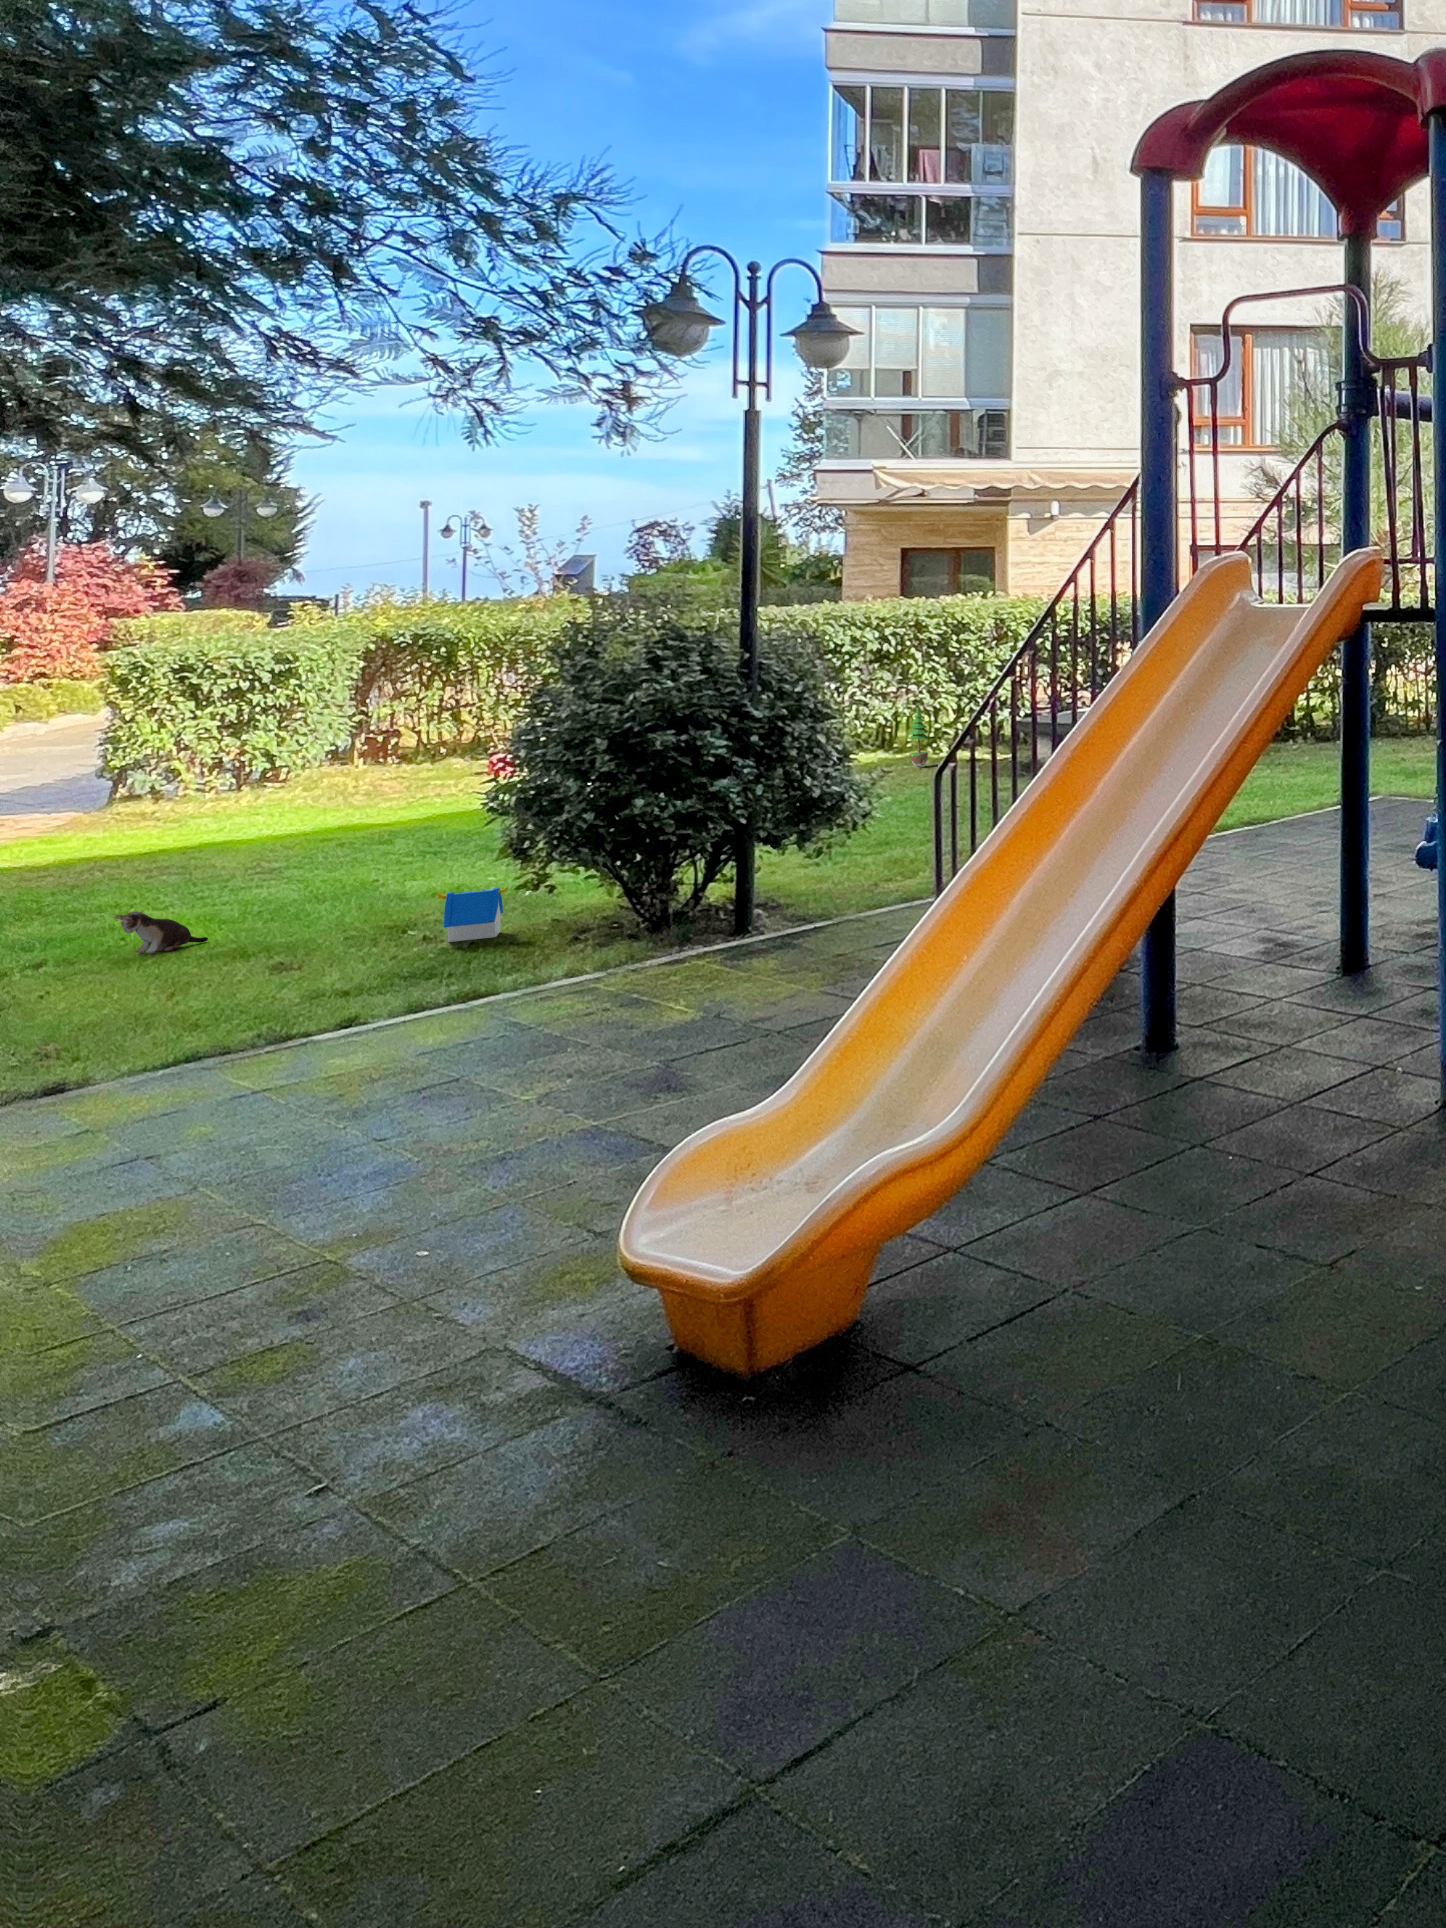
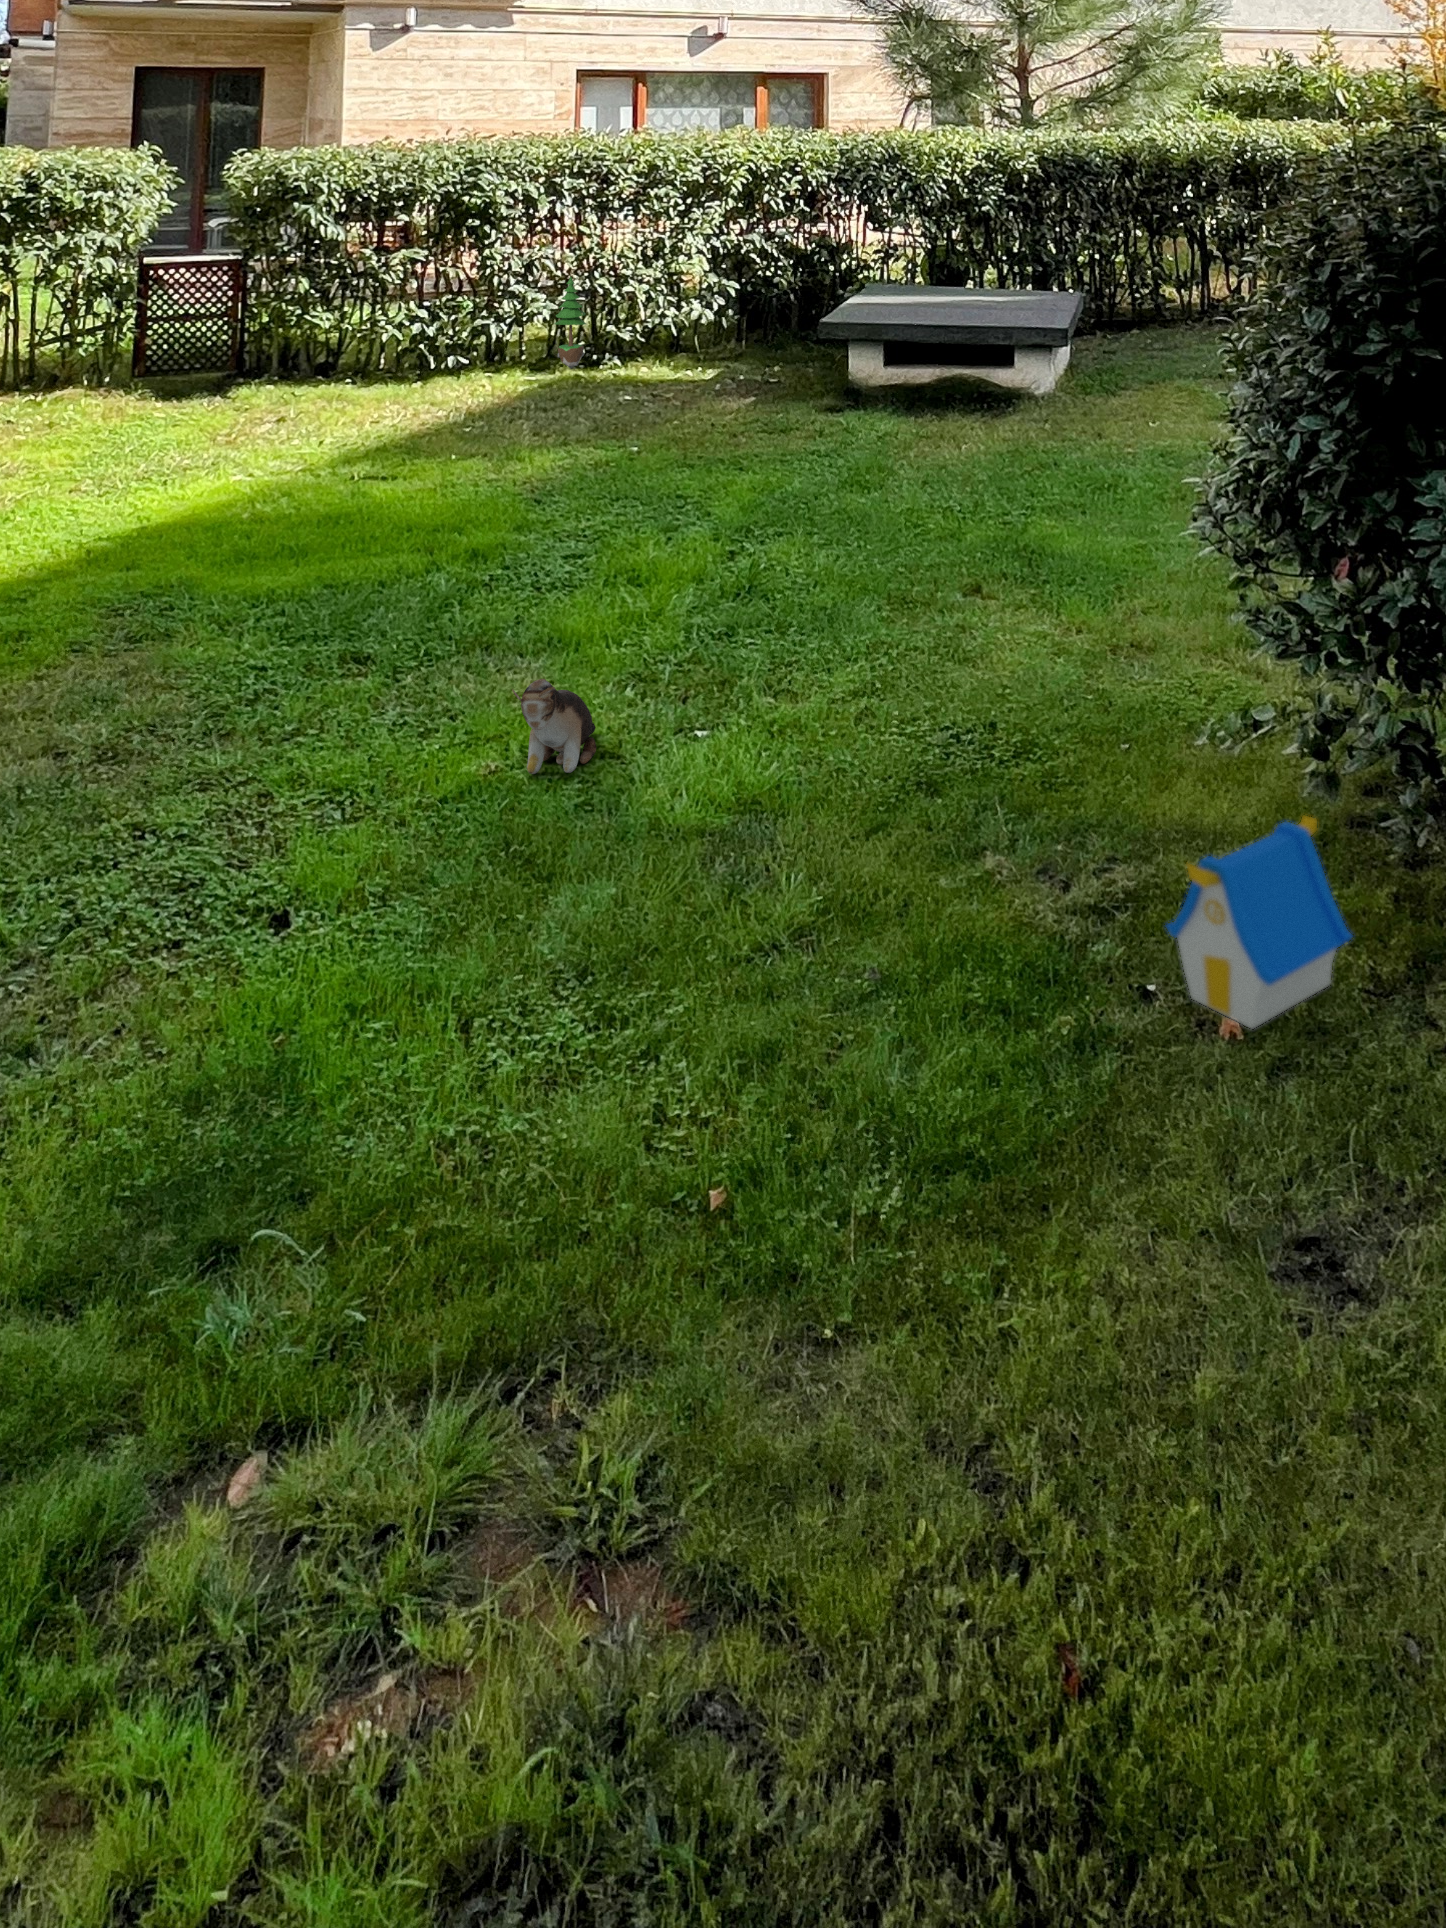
toy house: present [438,887,508,942] -> present [1167,816,1352,1028]
plush toy: present [115,912,208,954] -> present [512,679,596,774]

